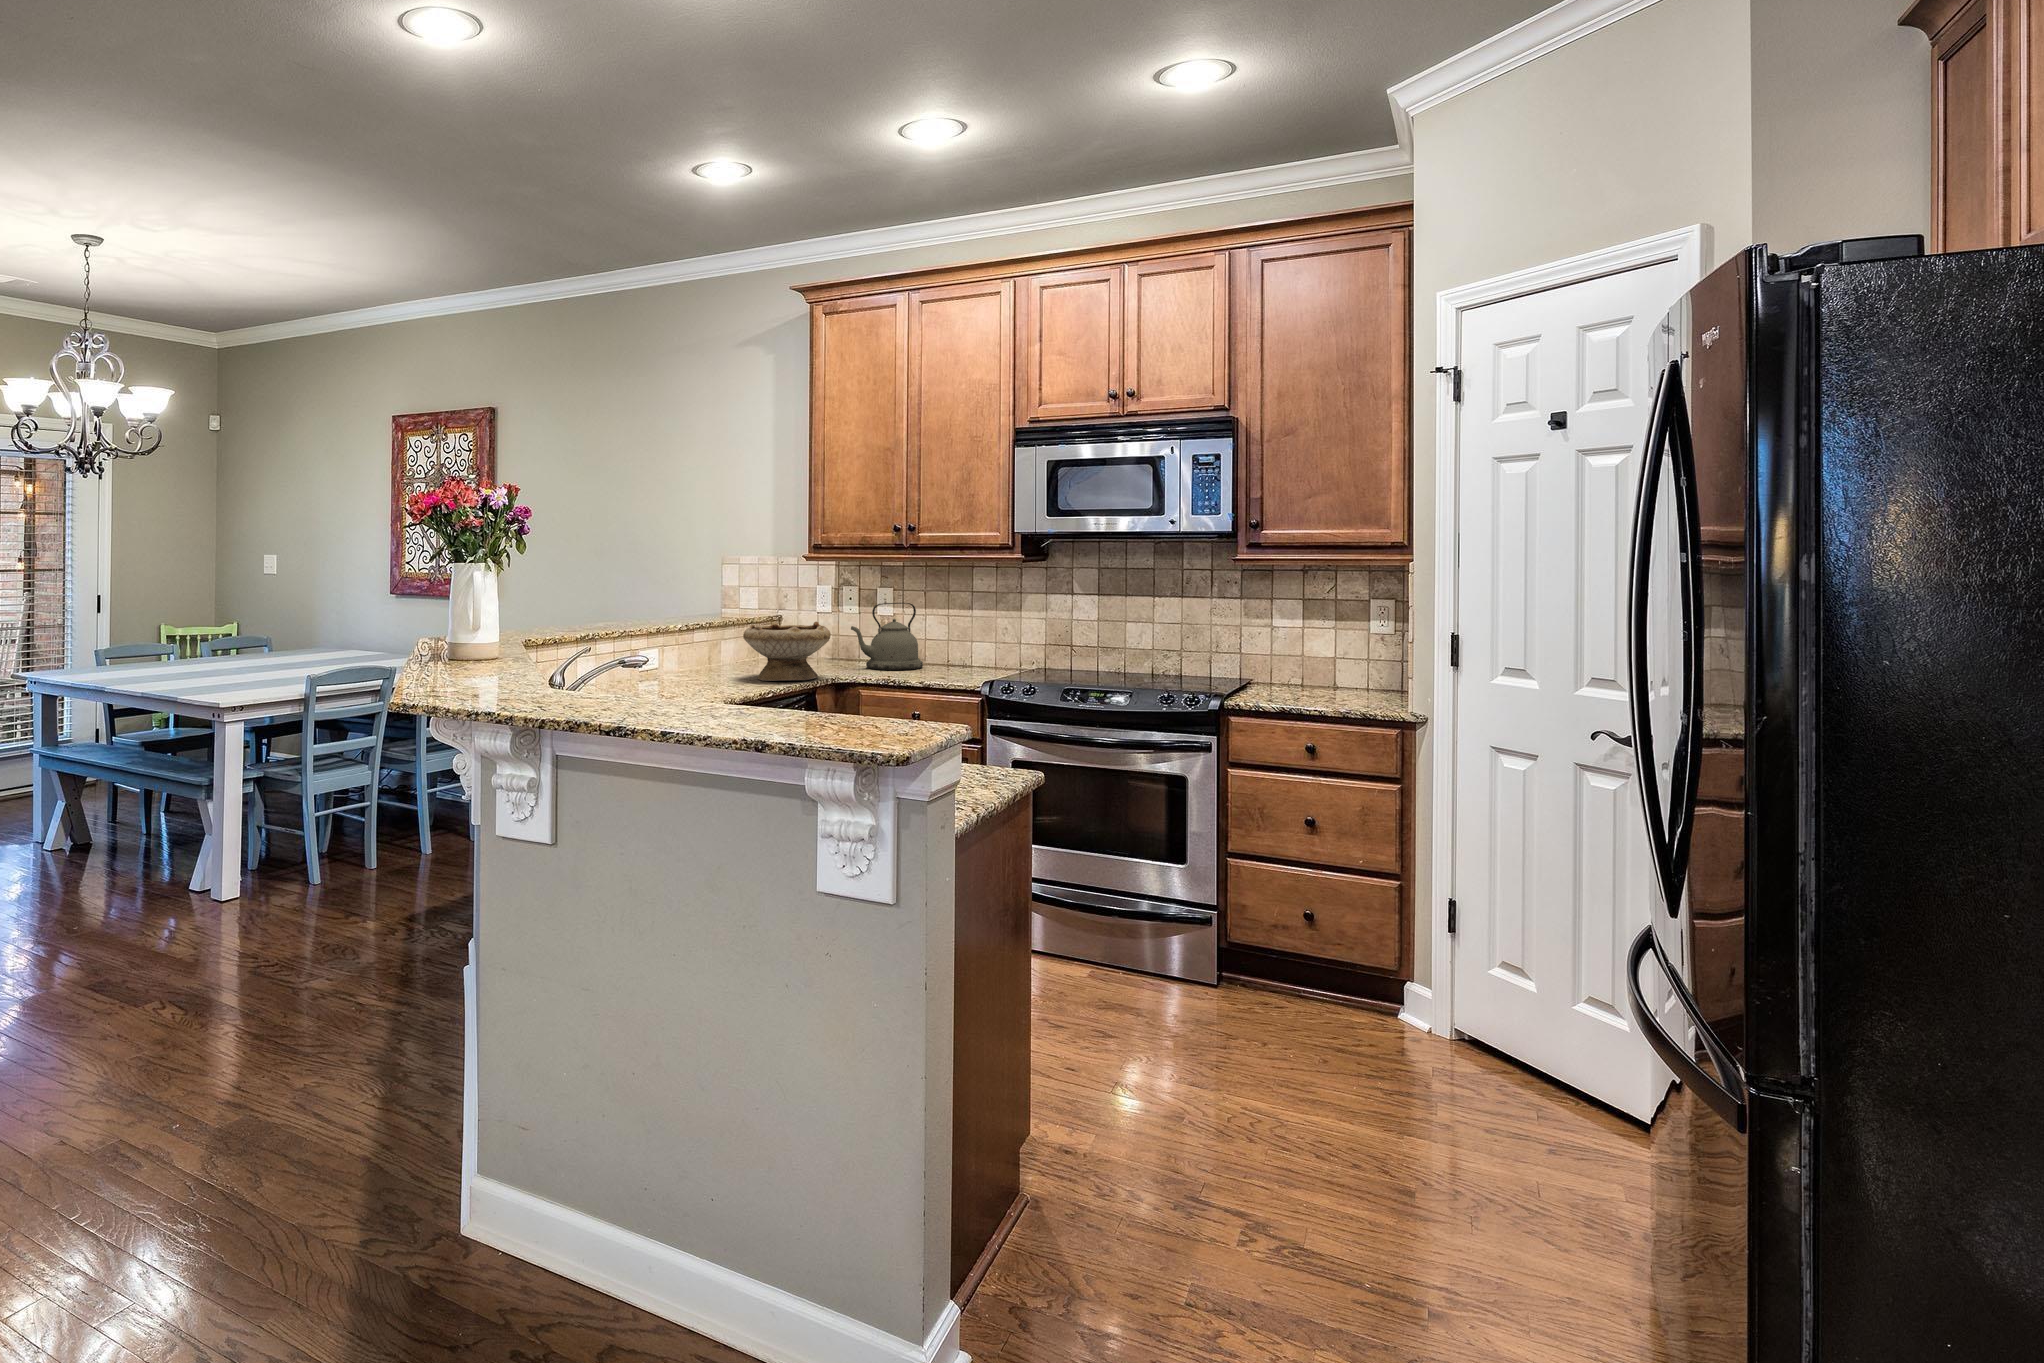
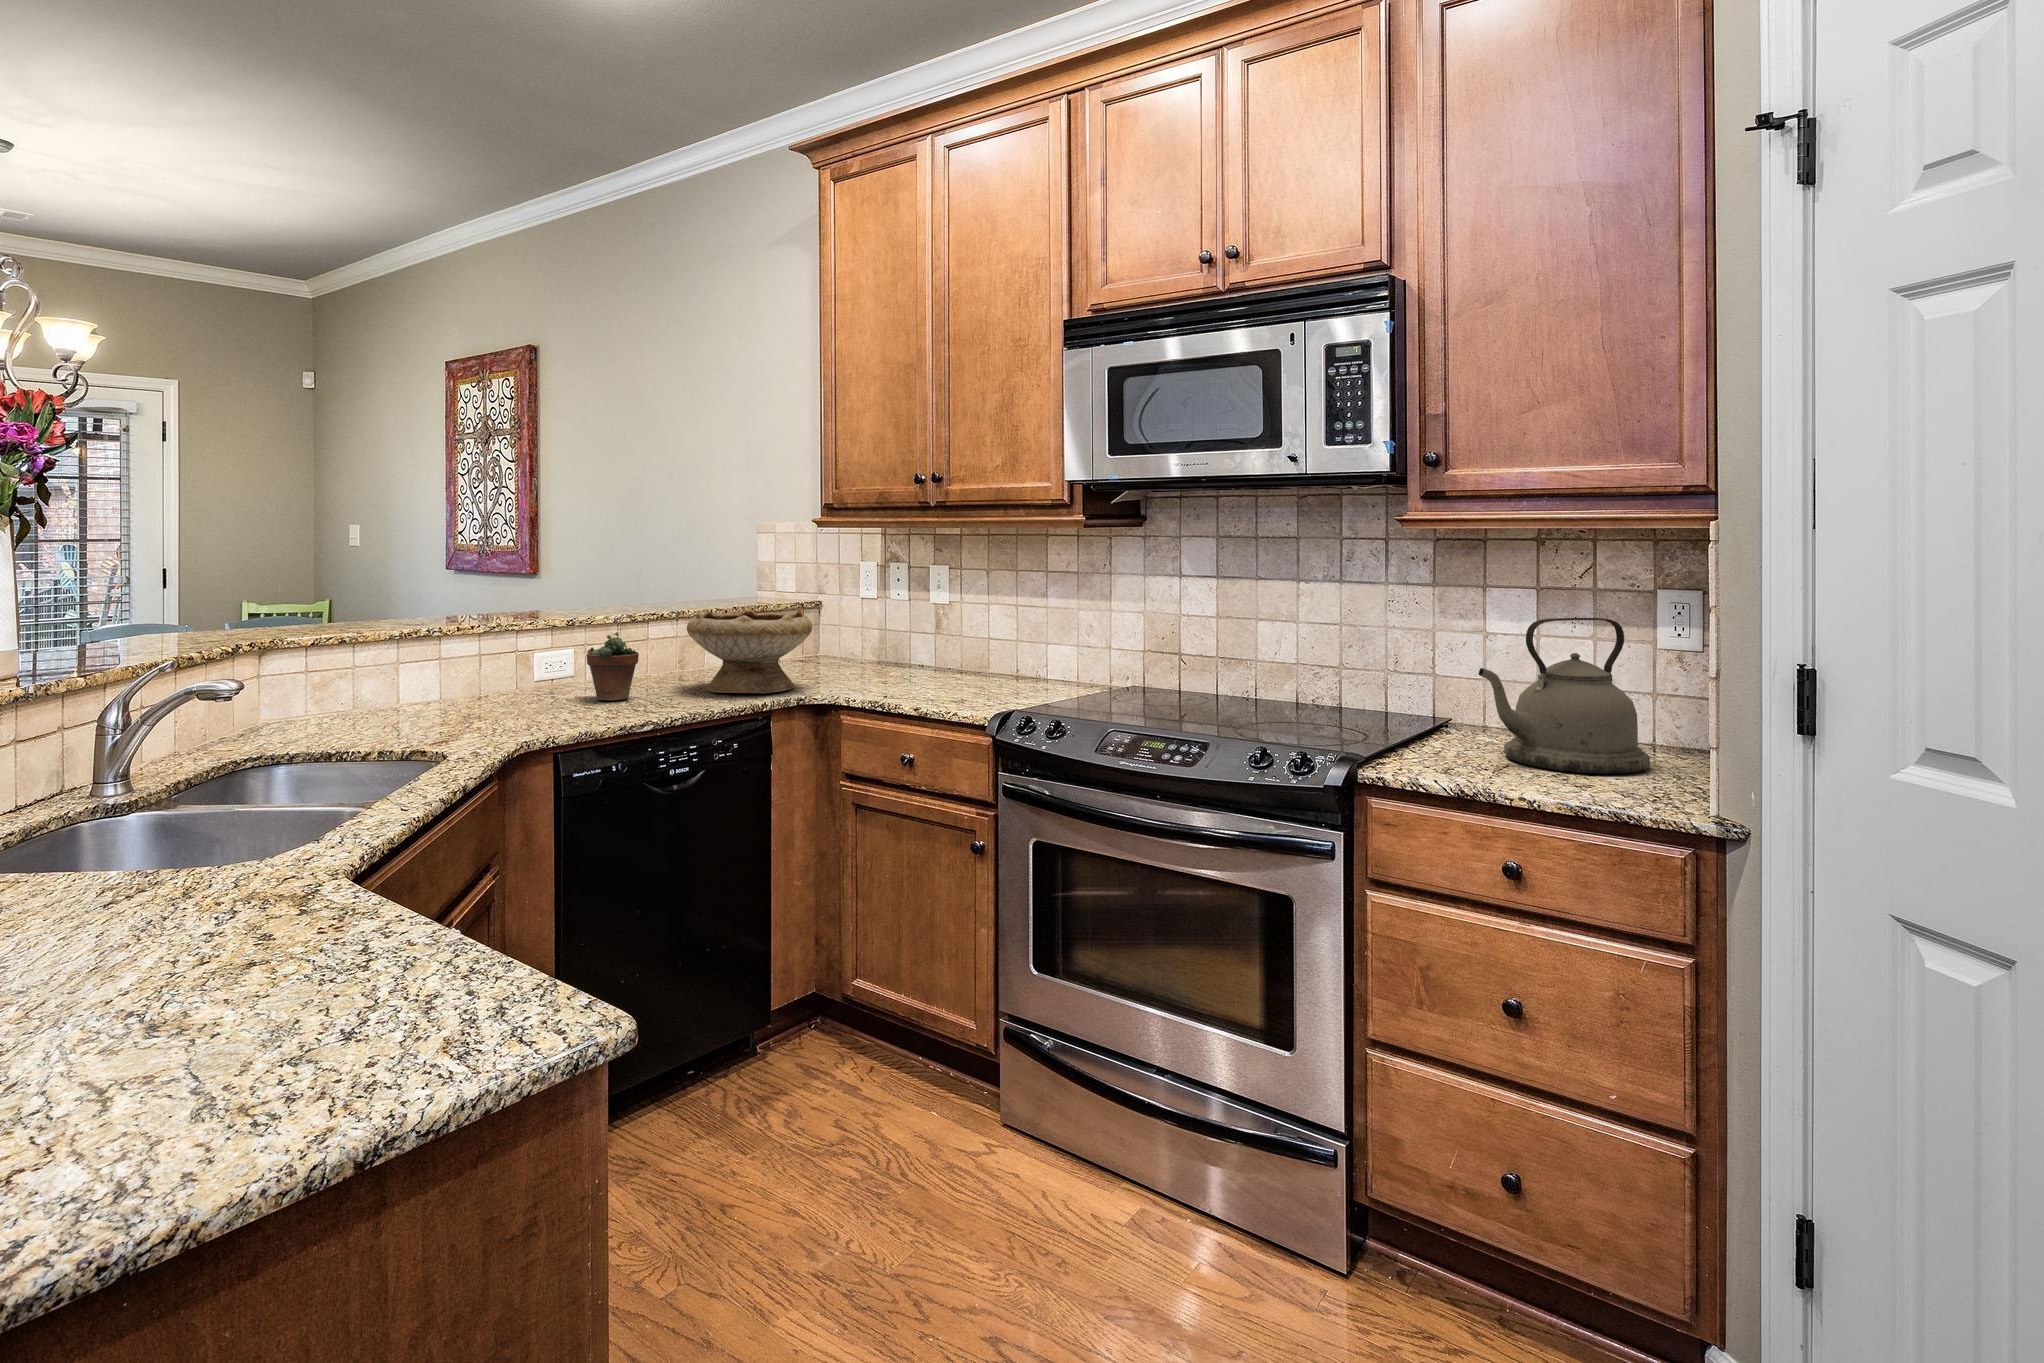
kettle: present [851,603,923,670] -> present [1478,618,1650,774]
succulent plant: none [688,629,724,688] -> present [587,616,639,700]

